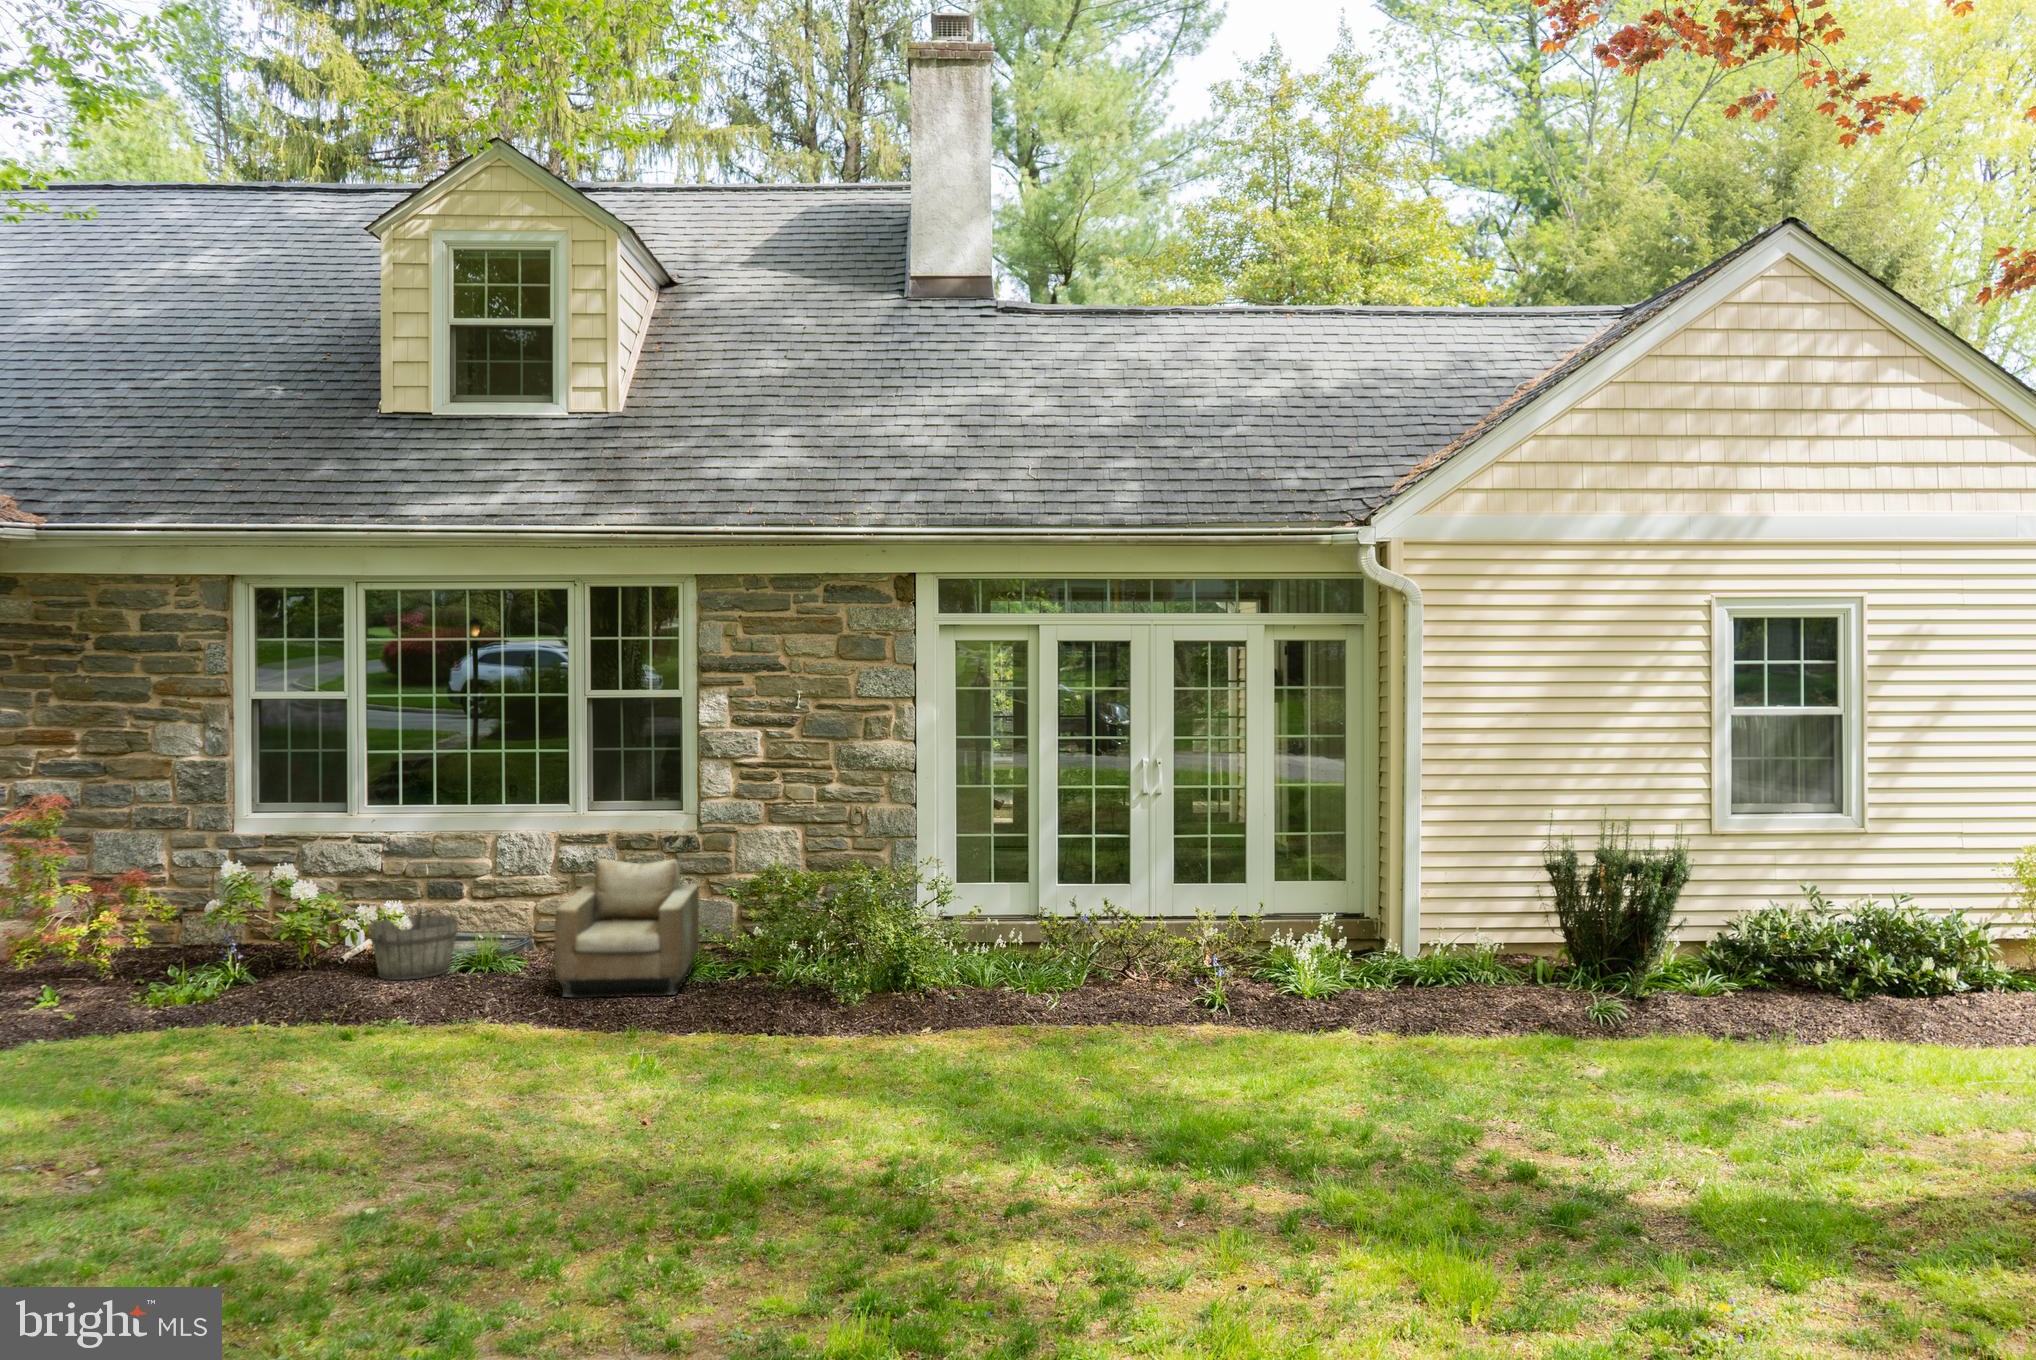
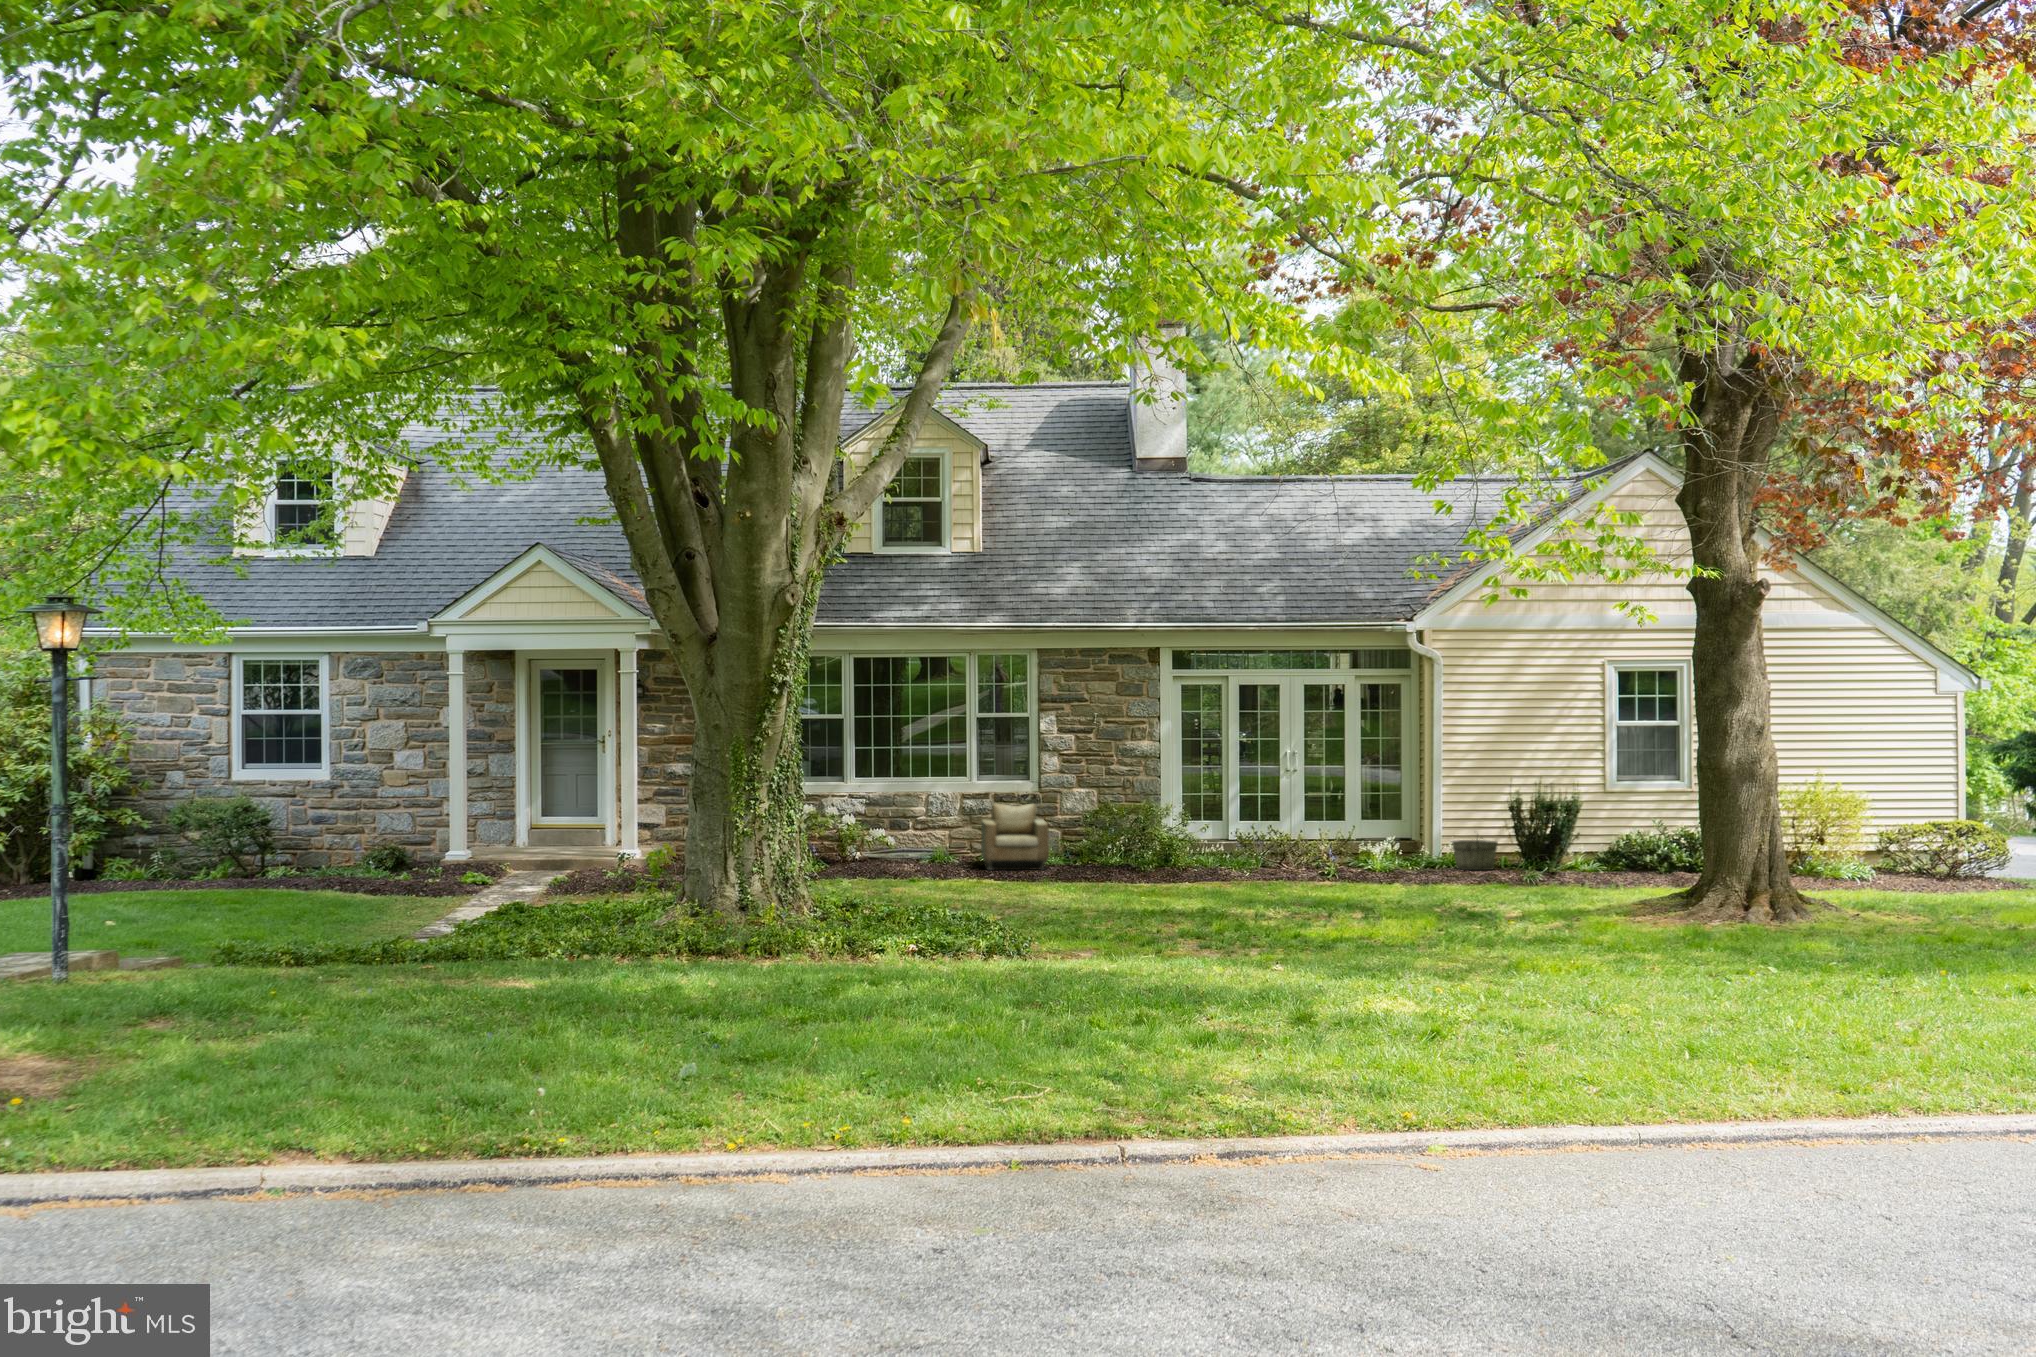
wooden bucket: present [369,905,458,980] -> present [1452,839,1498,870]

